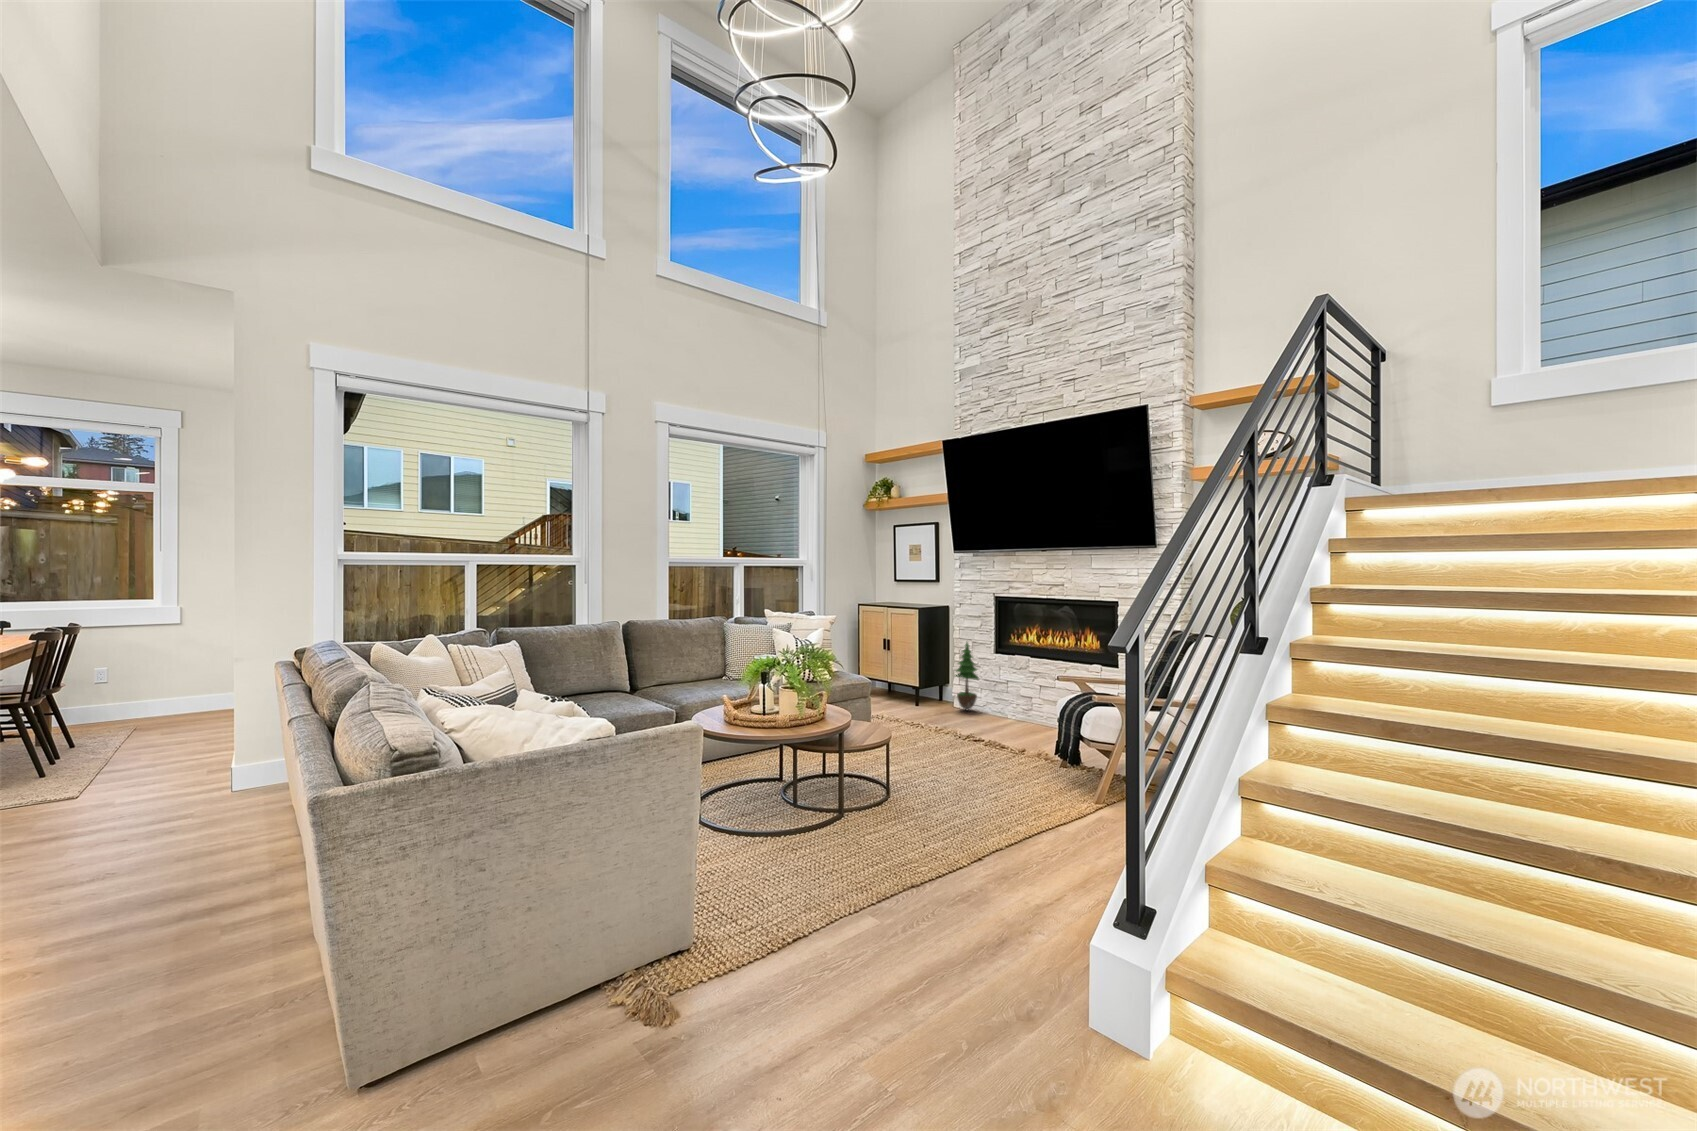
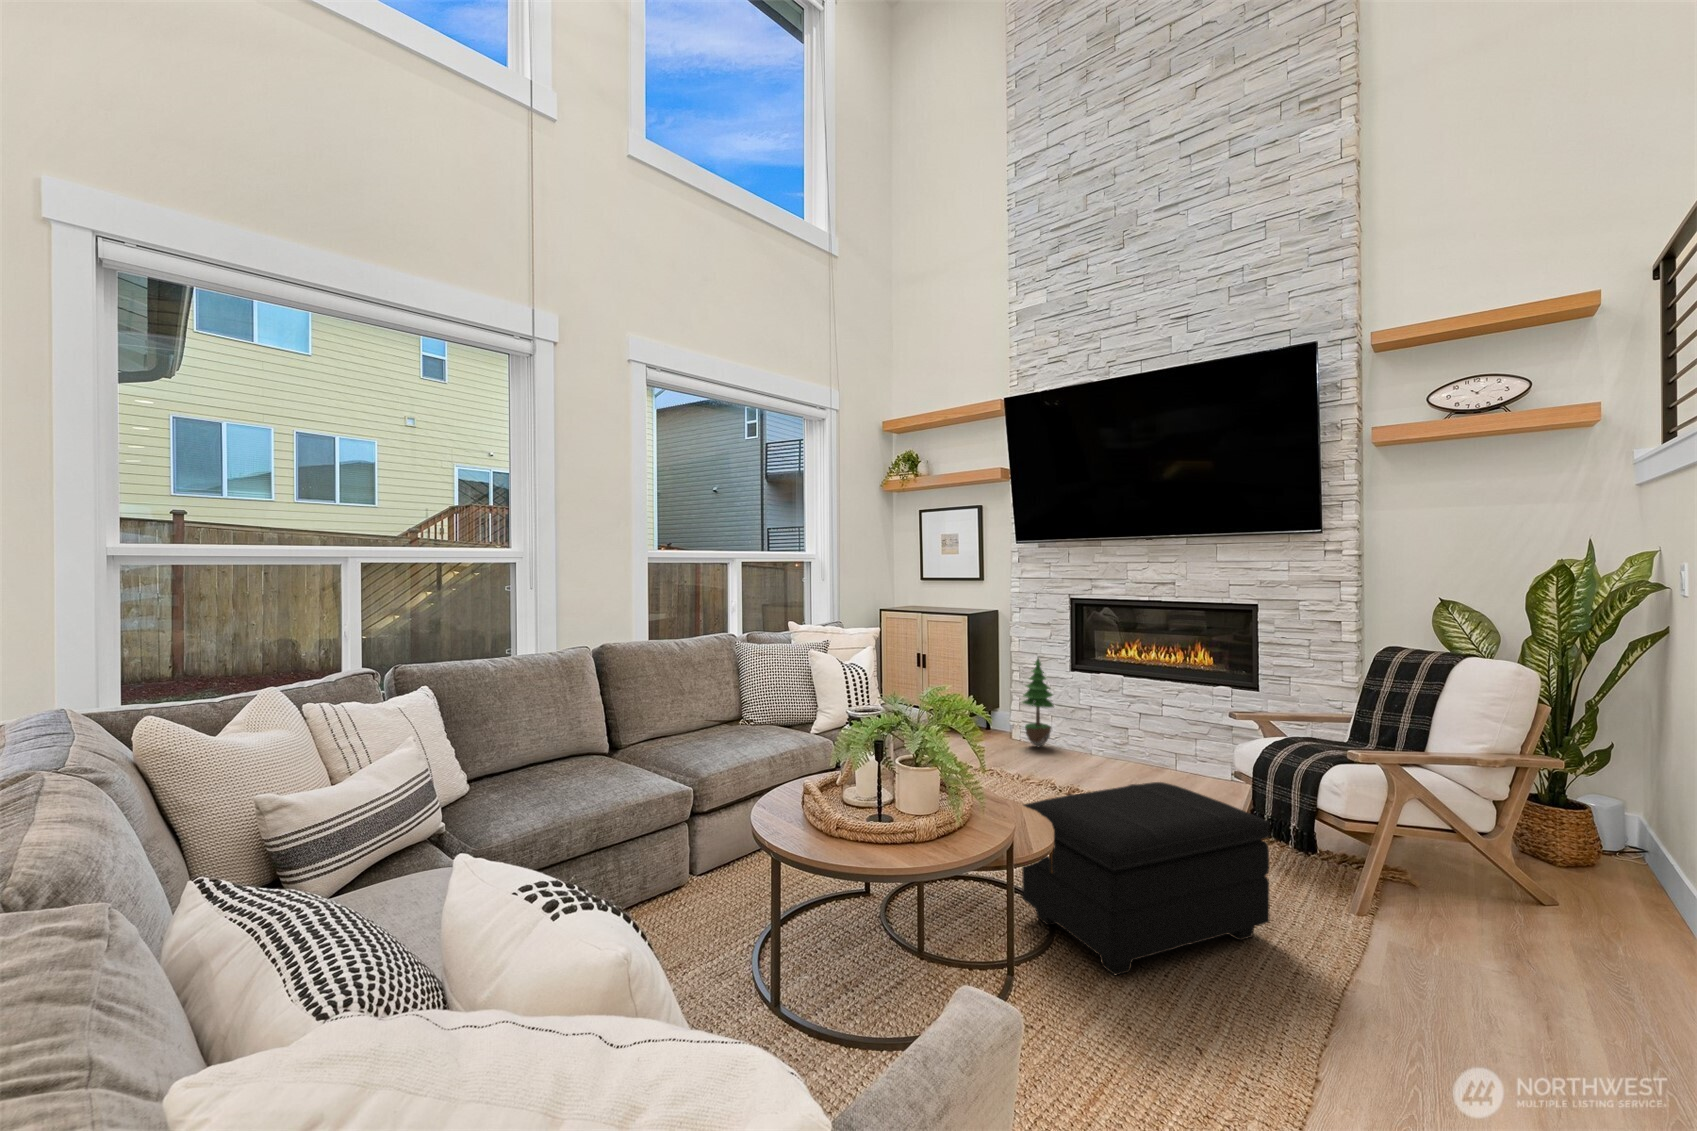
footstool: none [871,715,1018,819] -> present [1022,782,1270,975]

